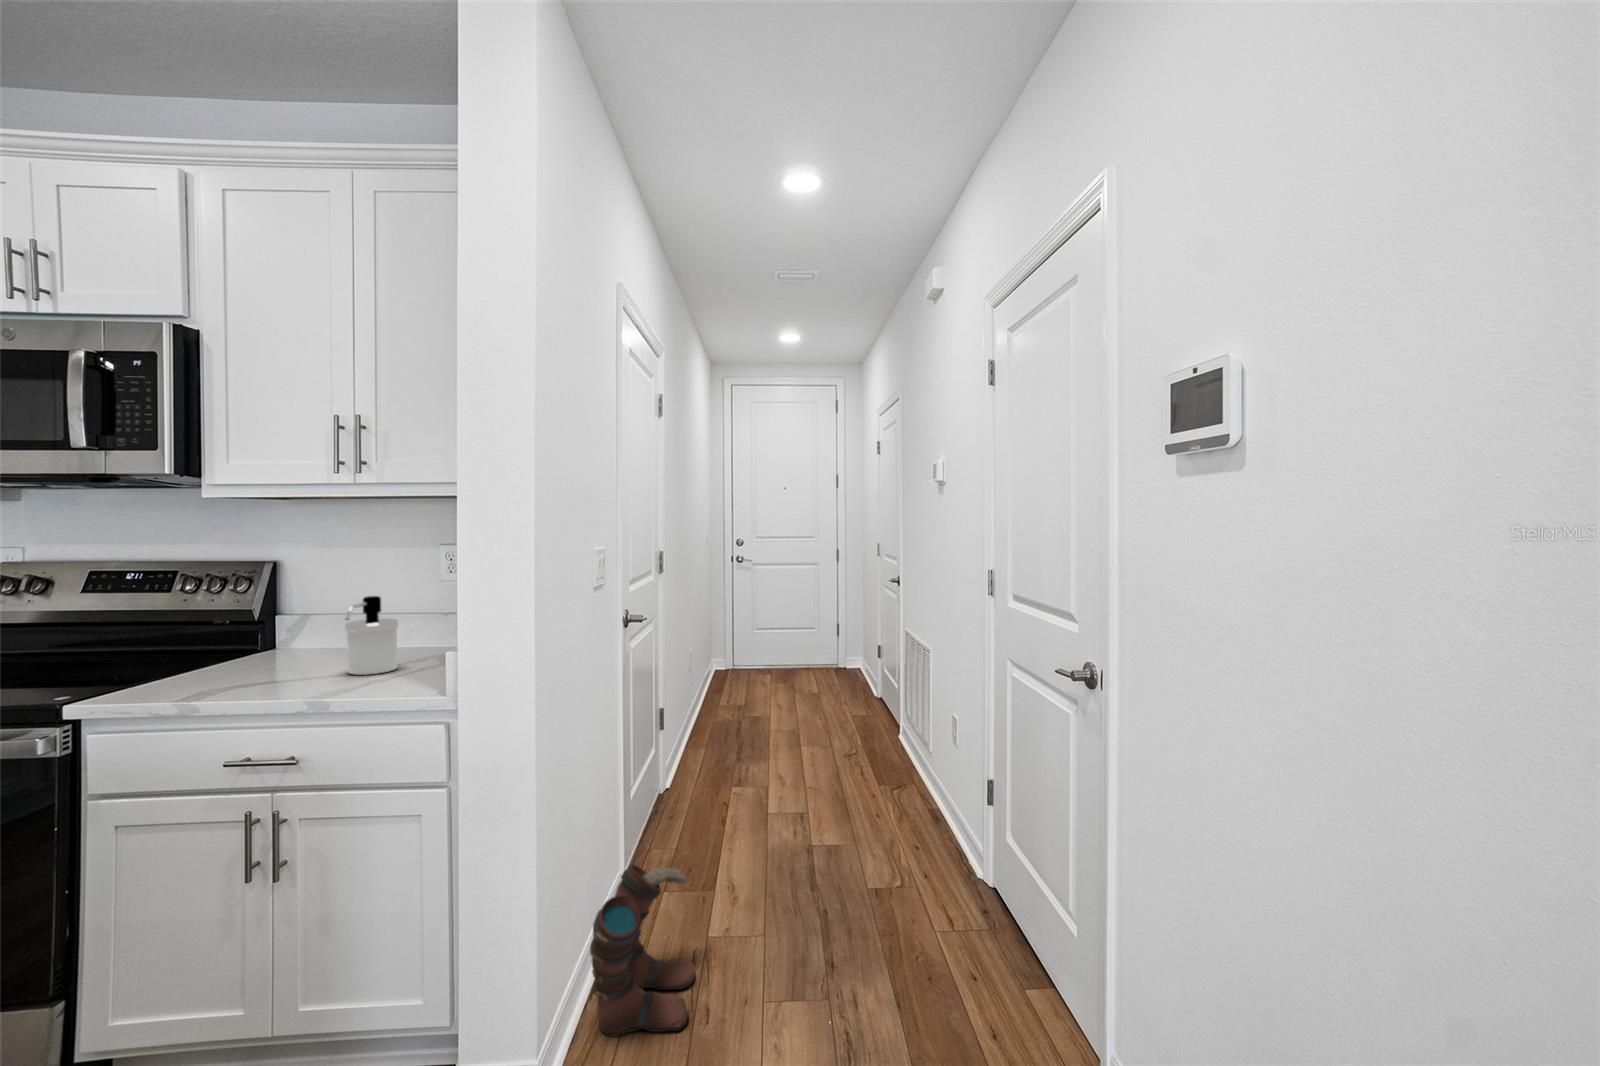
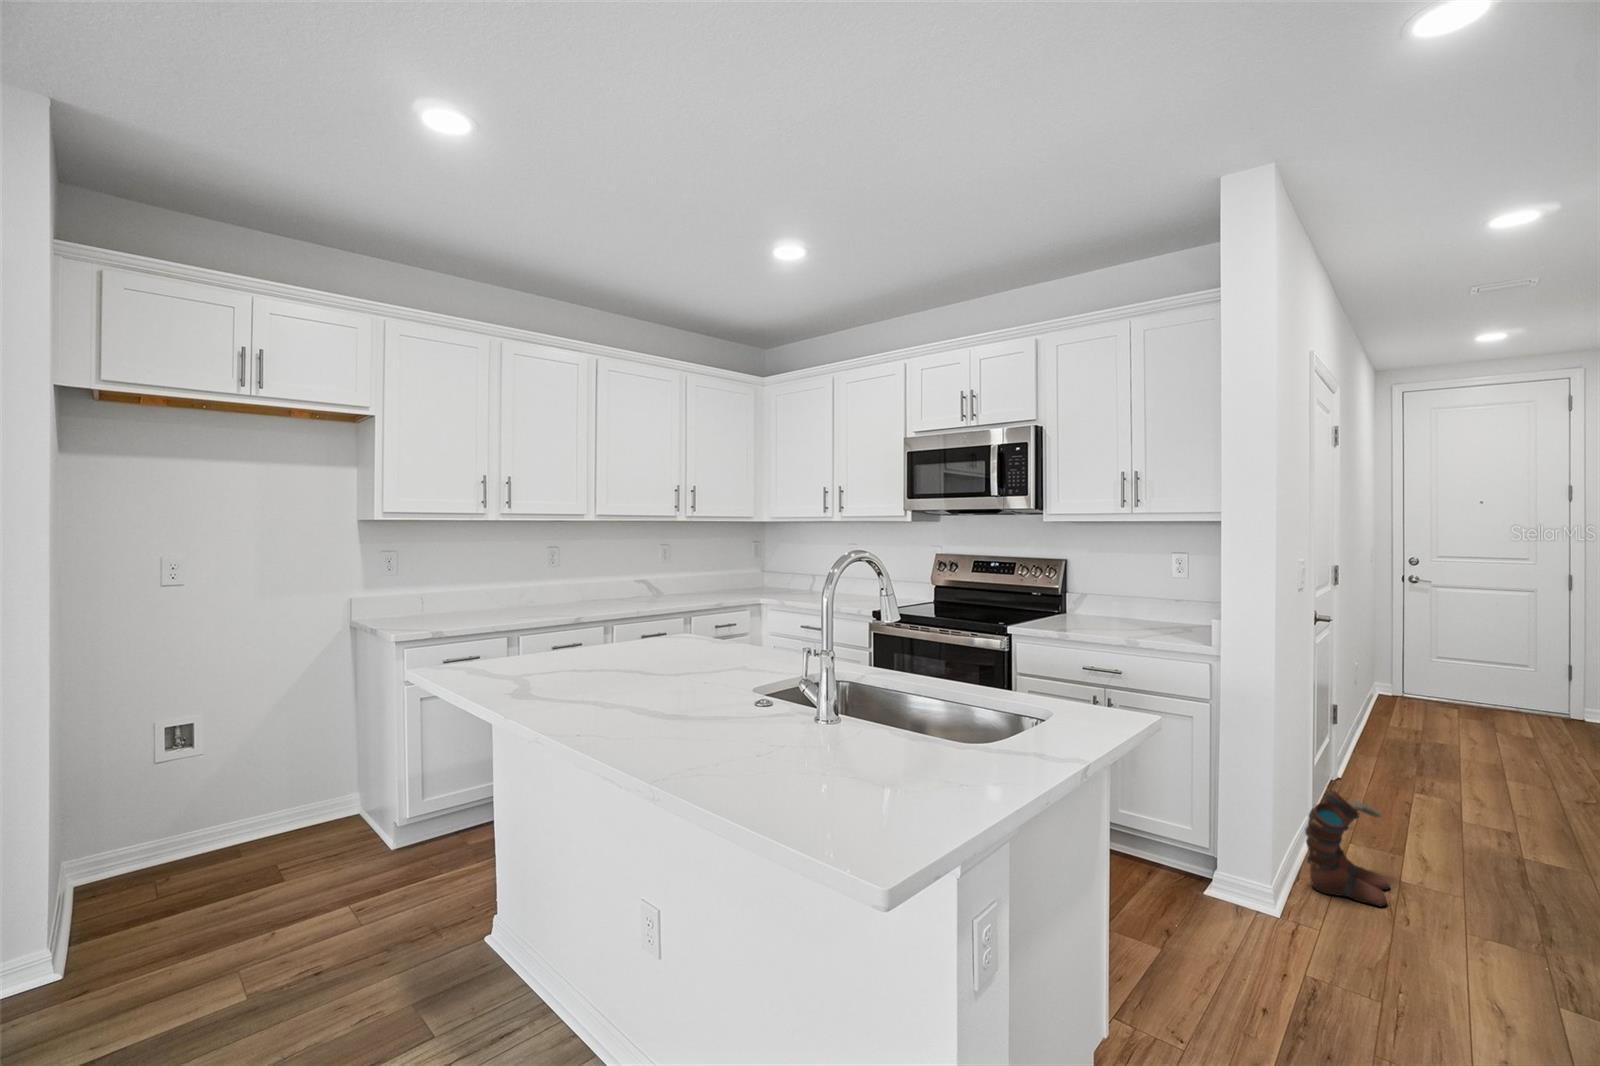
soap dispenser: present [345,596,398,675] -> none [1132,584,1163,631]

